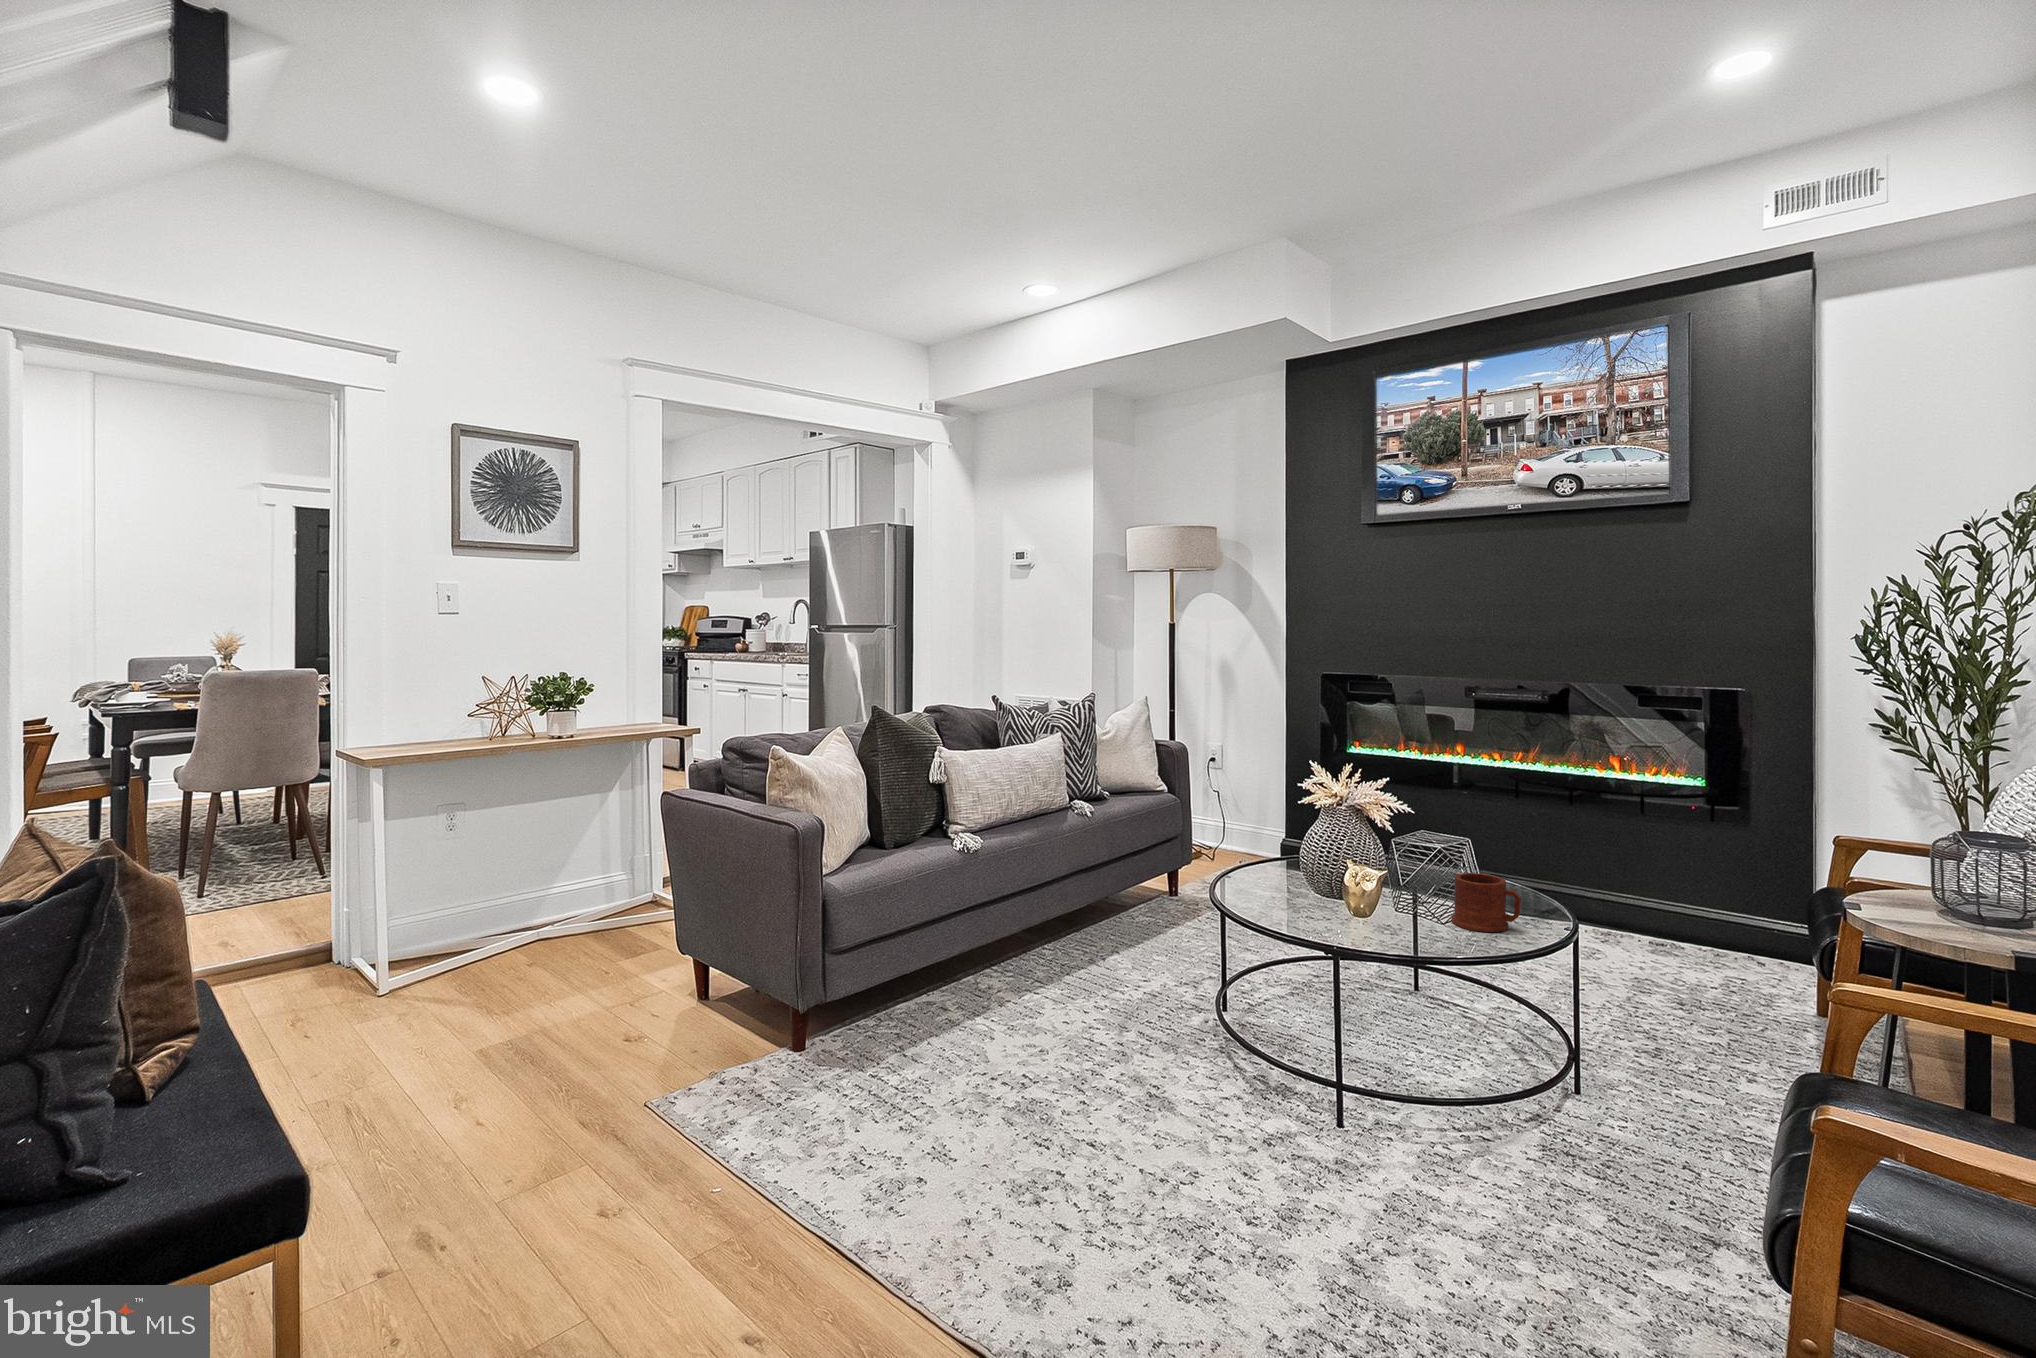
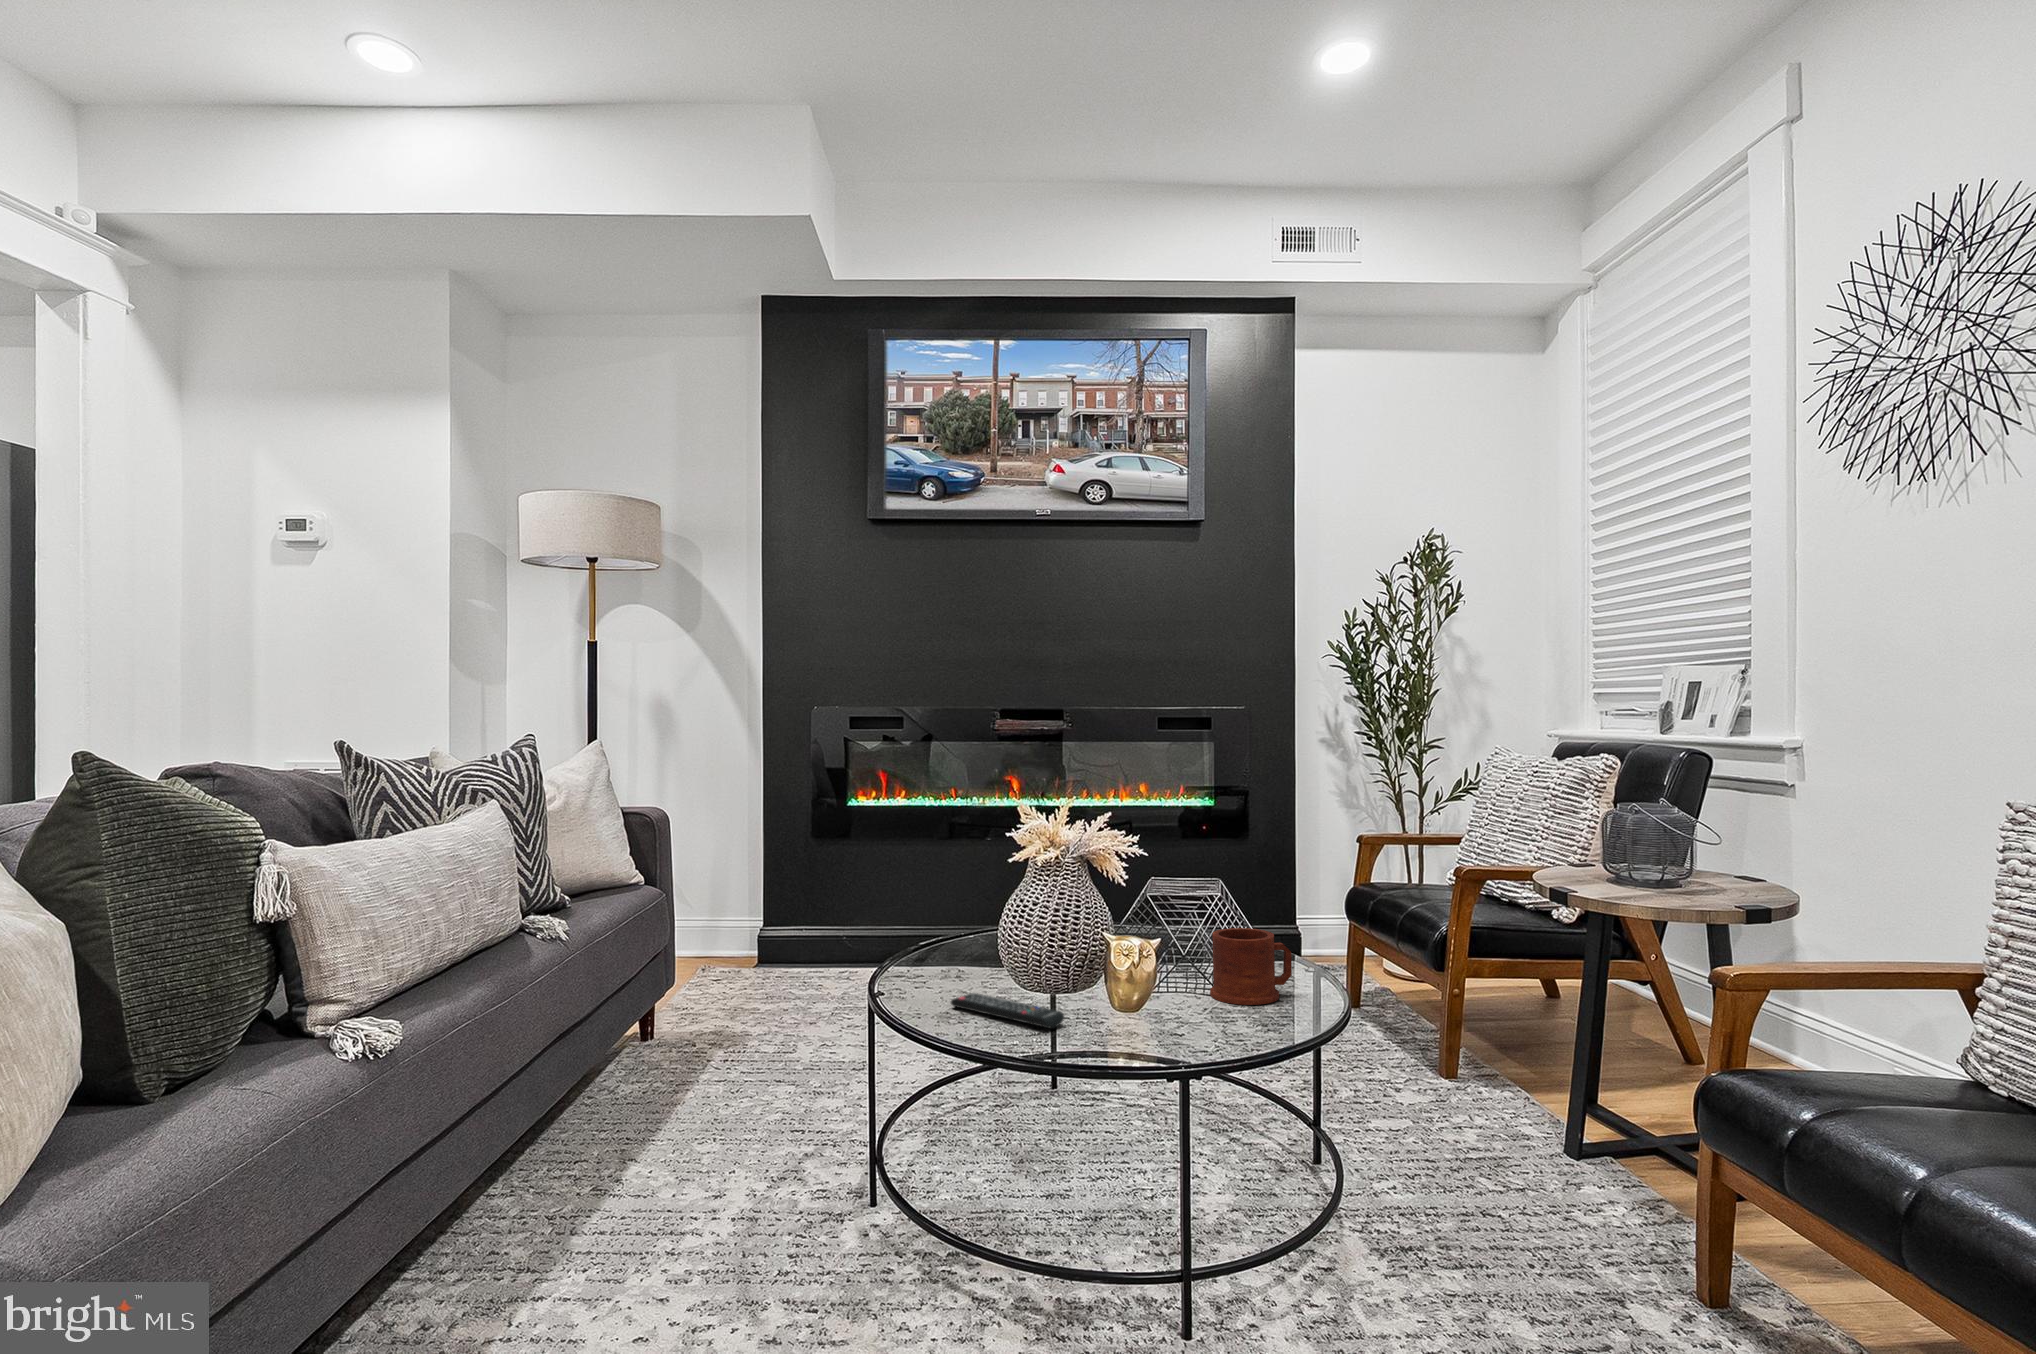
remote control: none [1259,884,1314,913] -> present [951,993,1064,1028]

